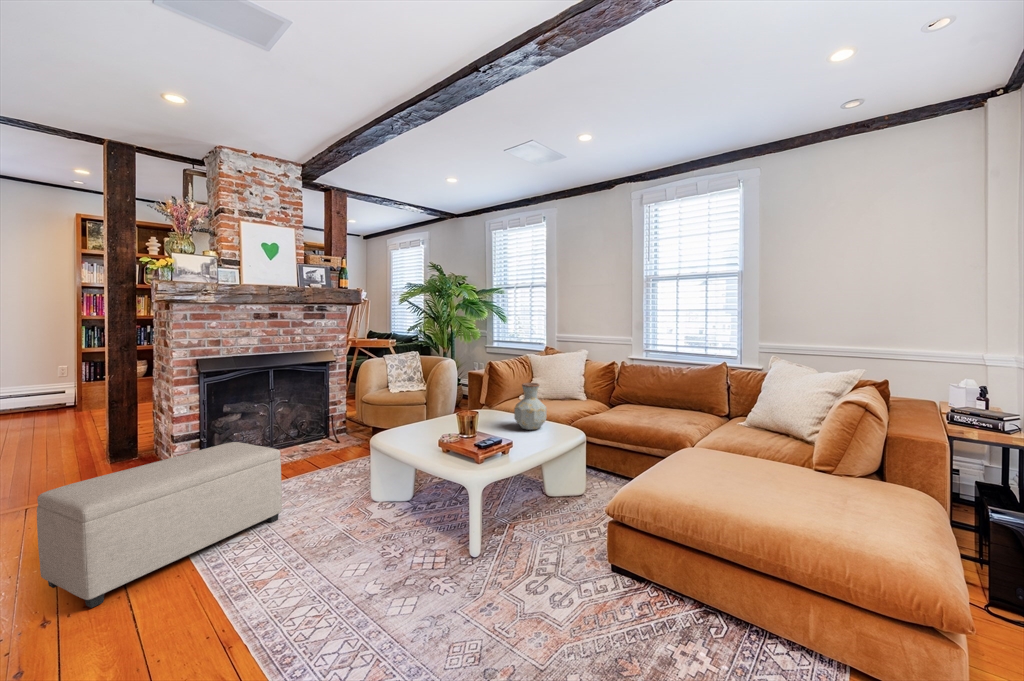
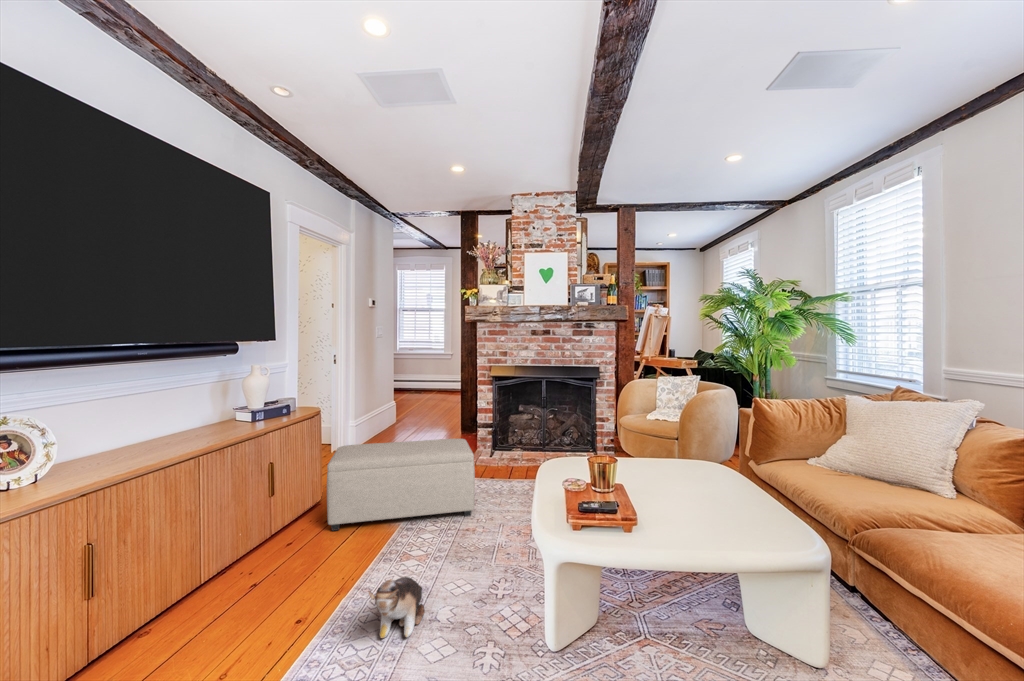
vase: present [514,383,547,430] -> none [714,437,771,514]
plush toy: none [319,560,375,625] -> present [369,577,425,638]

